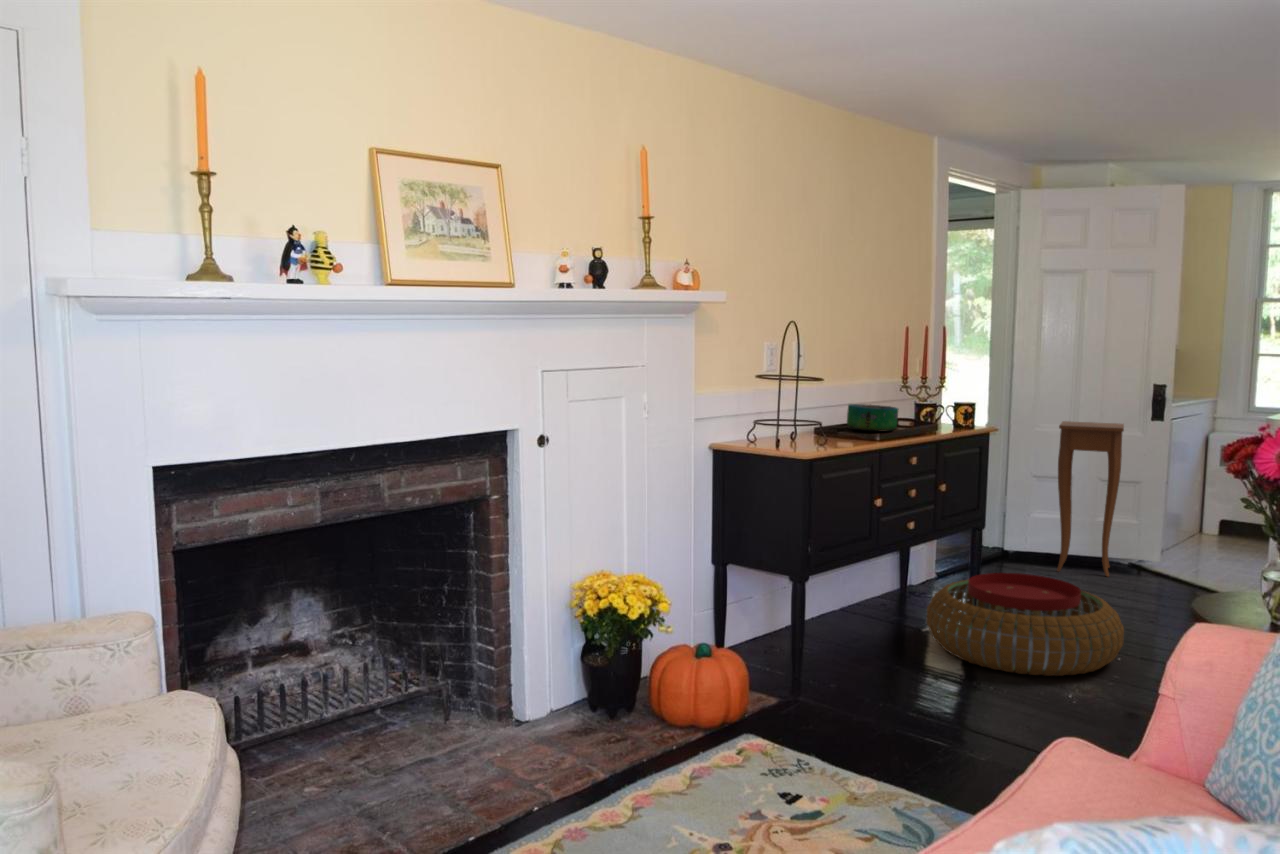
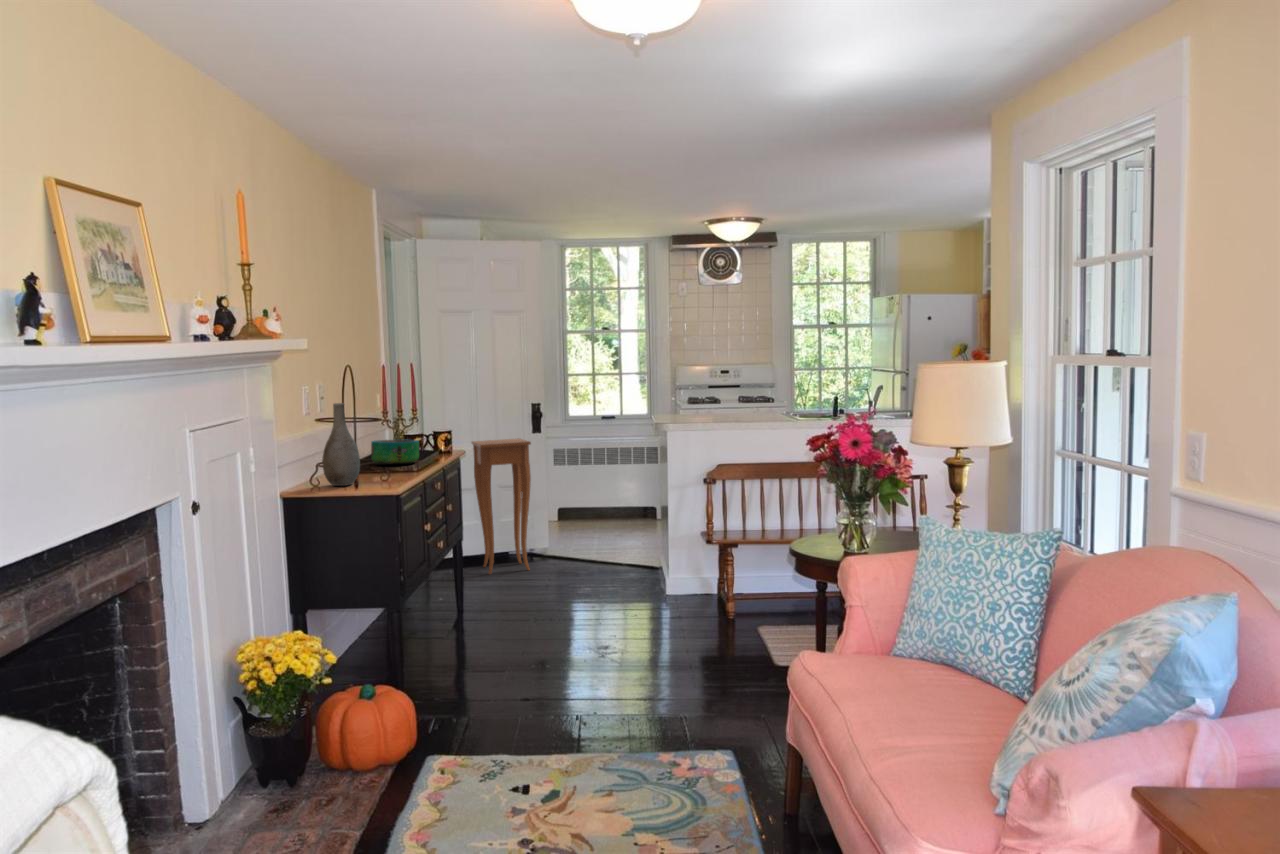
vase: none [753,360,790,444] -> present [322,403,360,486]
pouf: present [927,573,1124,676] -> none [459,572,618,655]

